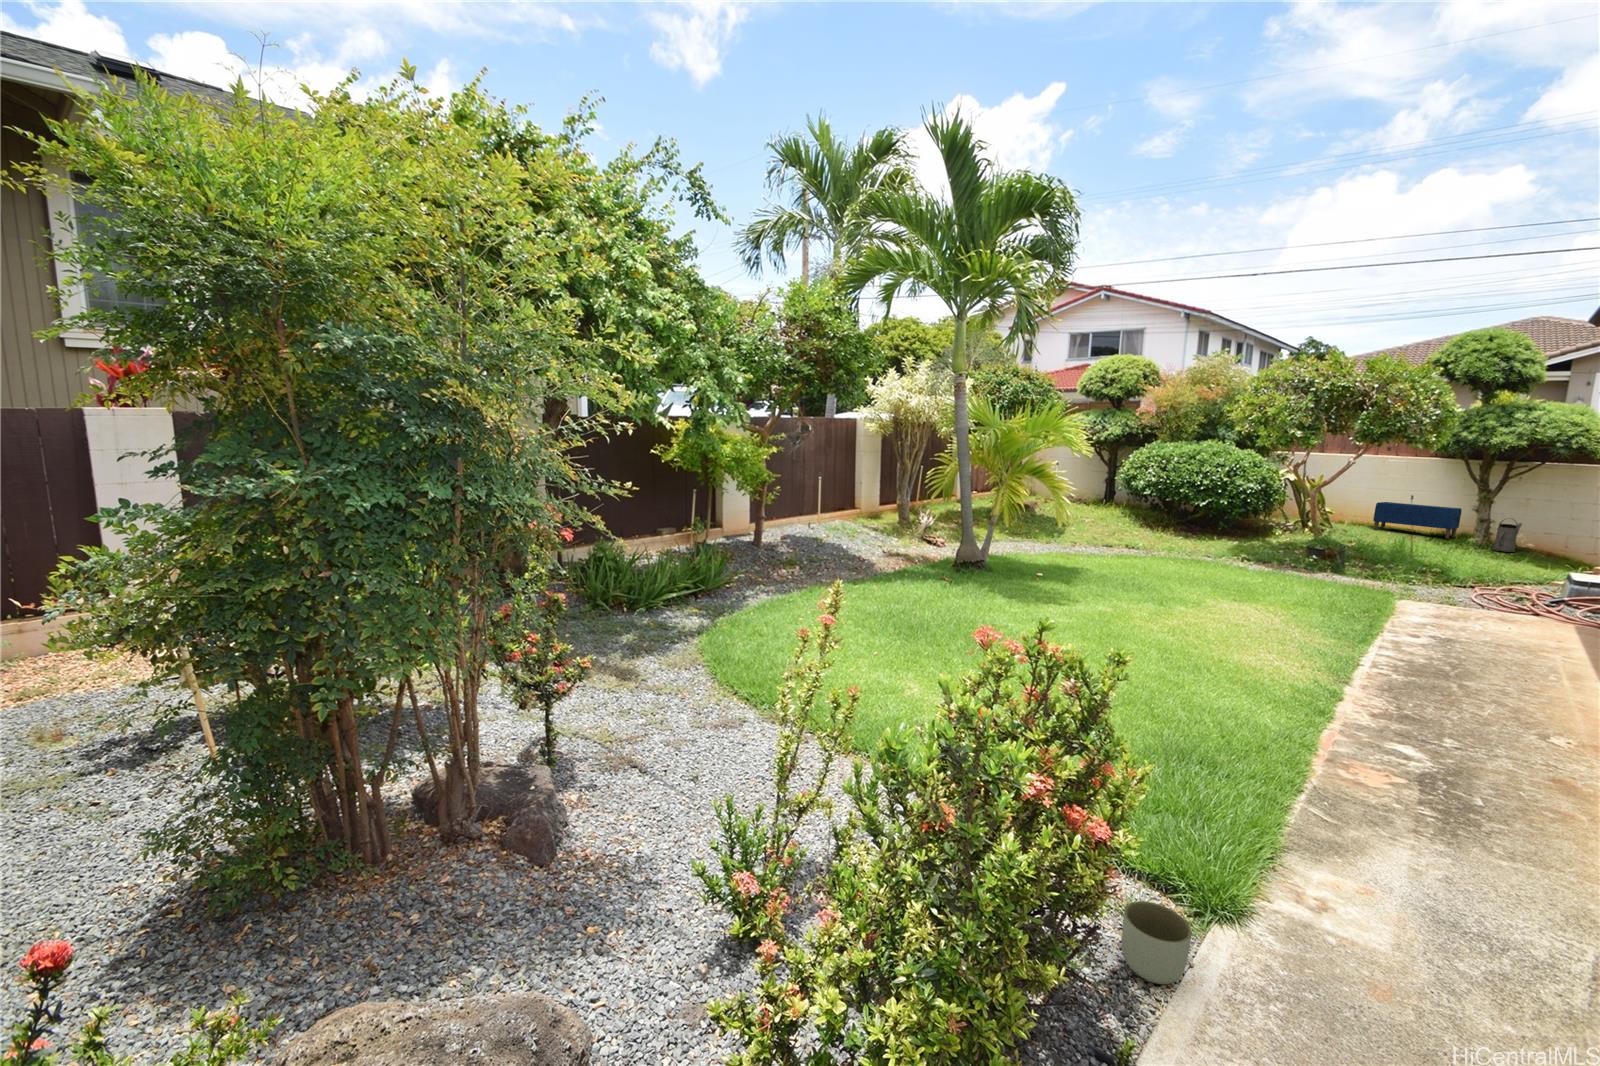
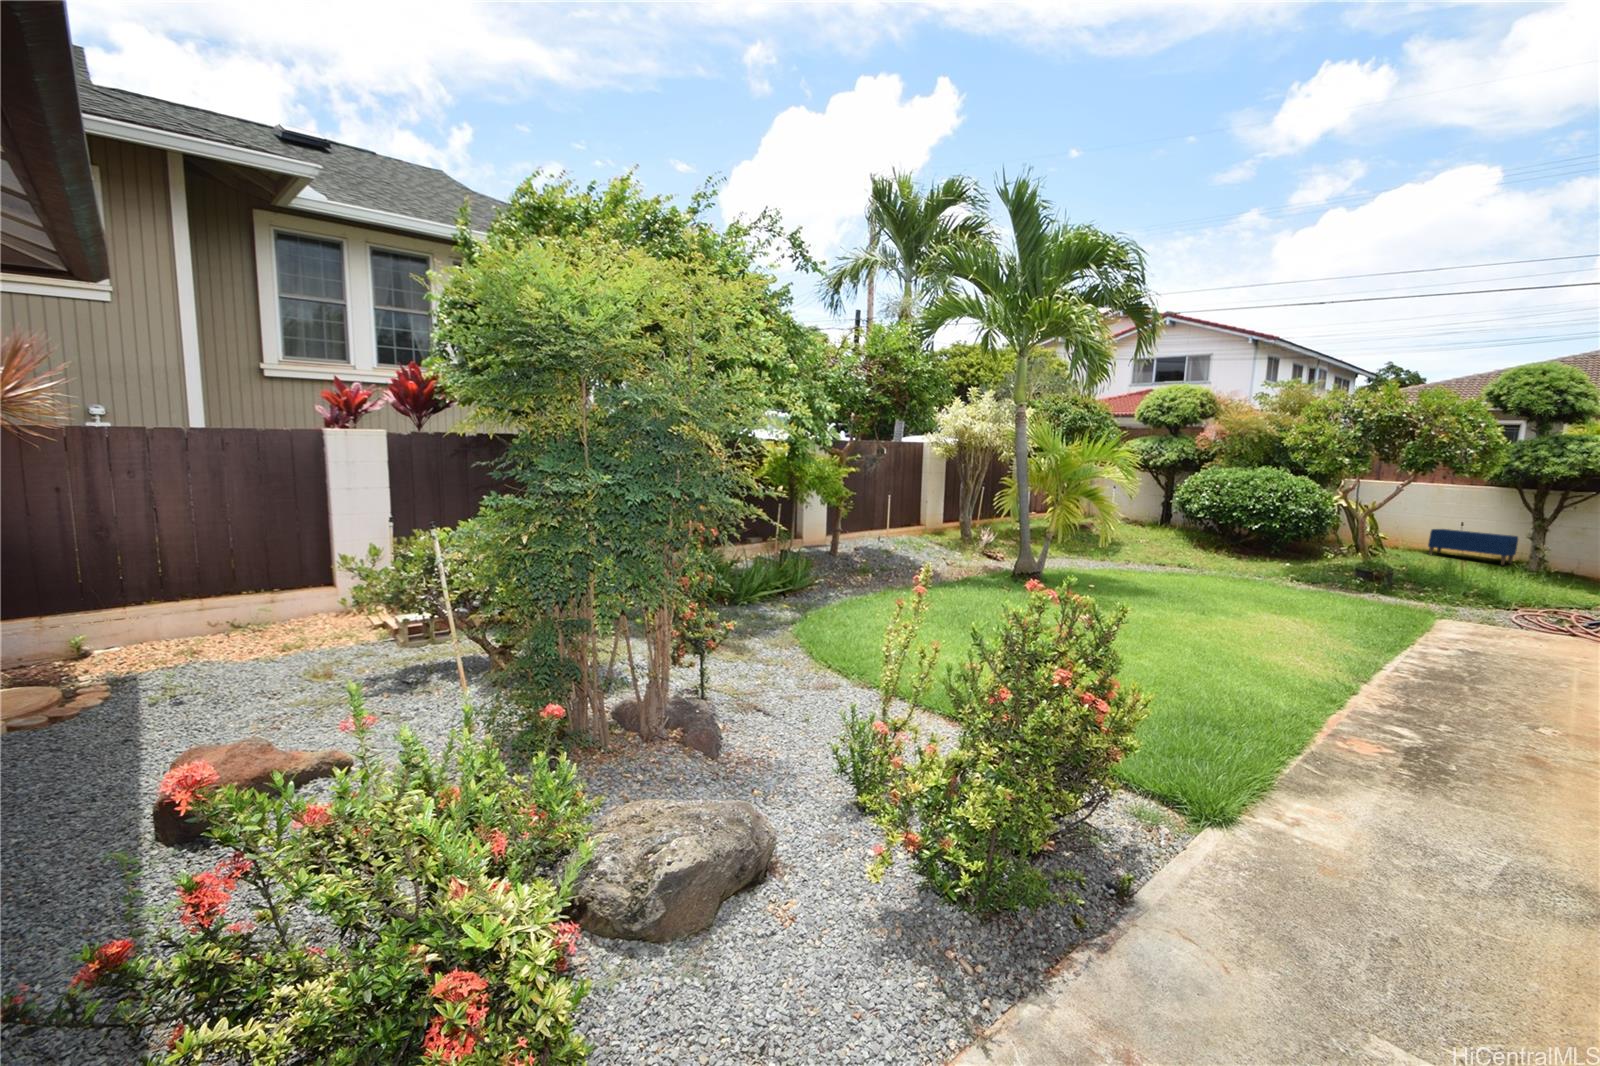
watering can: present [1492,519,1522,552] -> none [1547,546,1579,579]
planter: present [1122,901,1192,984] -> none [1123,791,1172,845]

